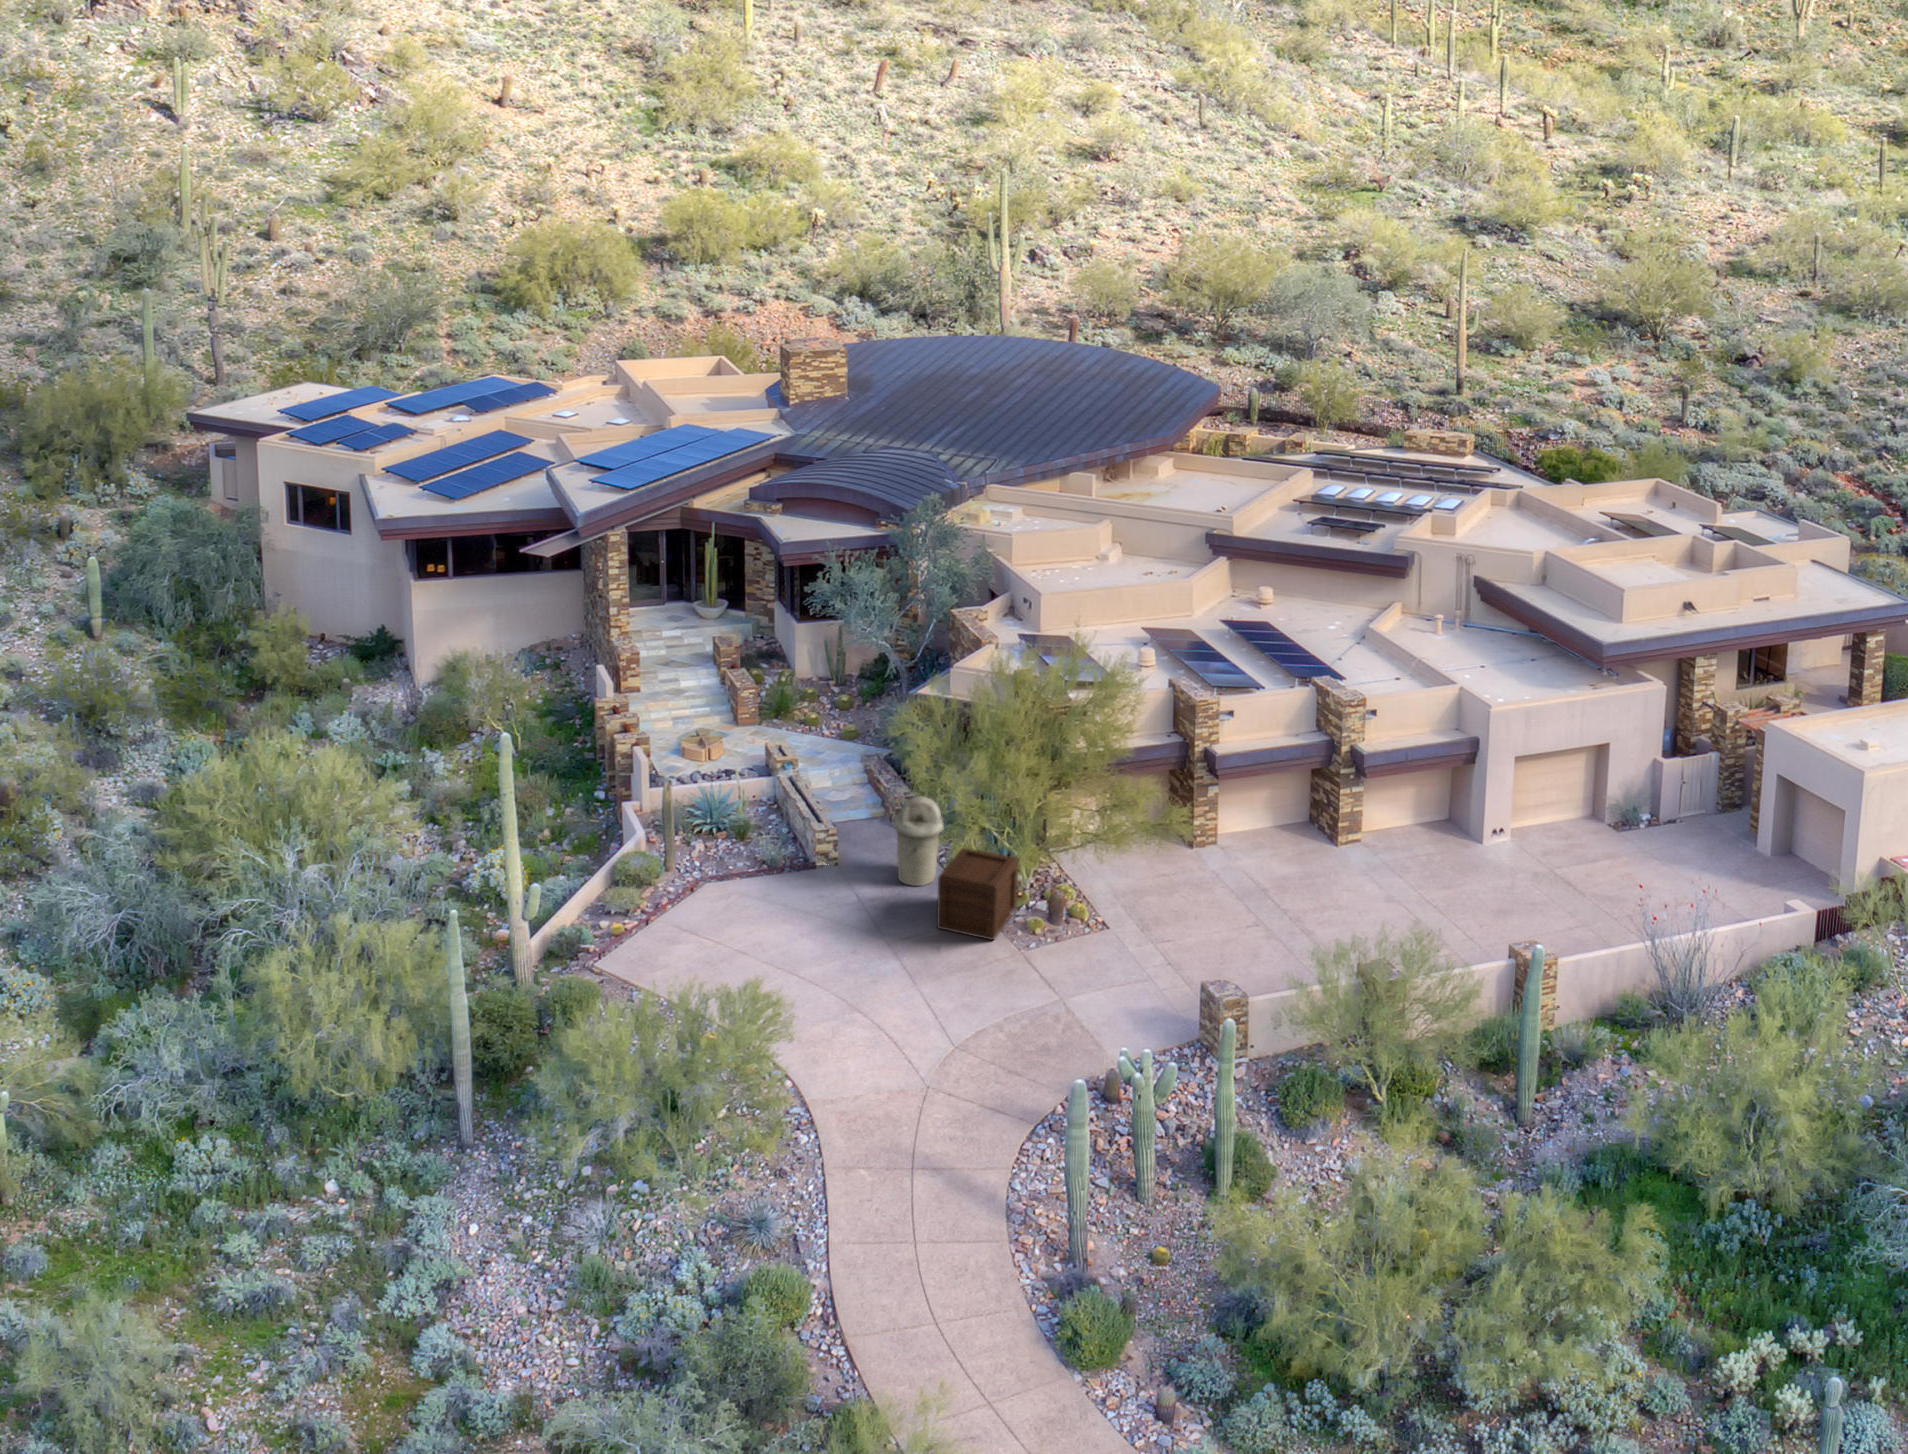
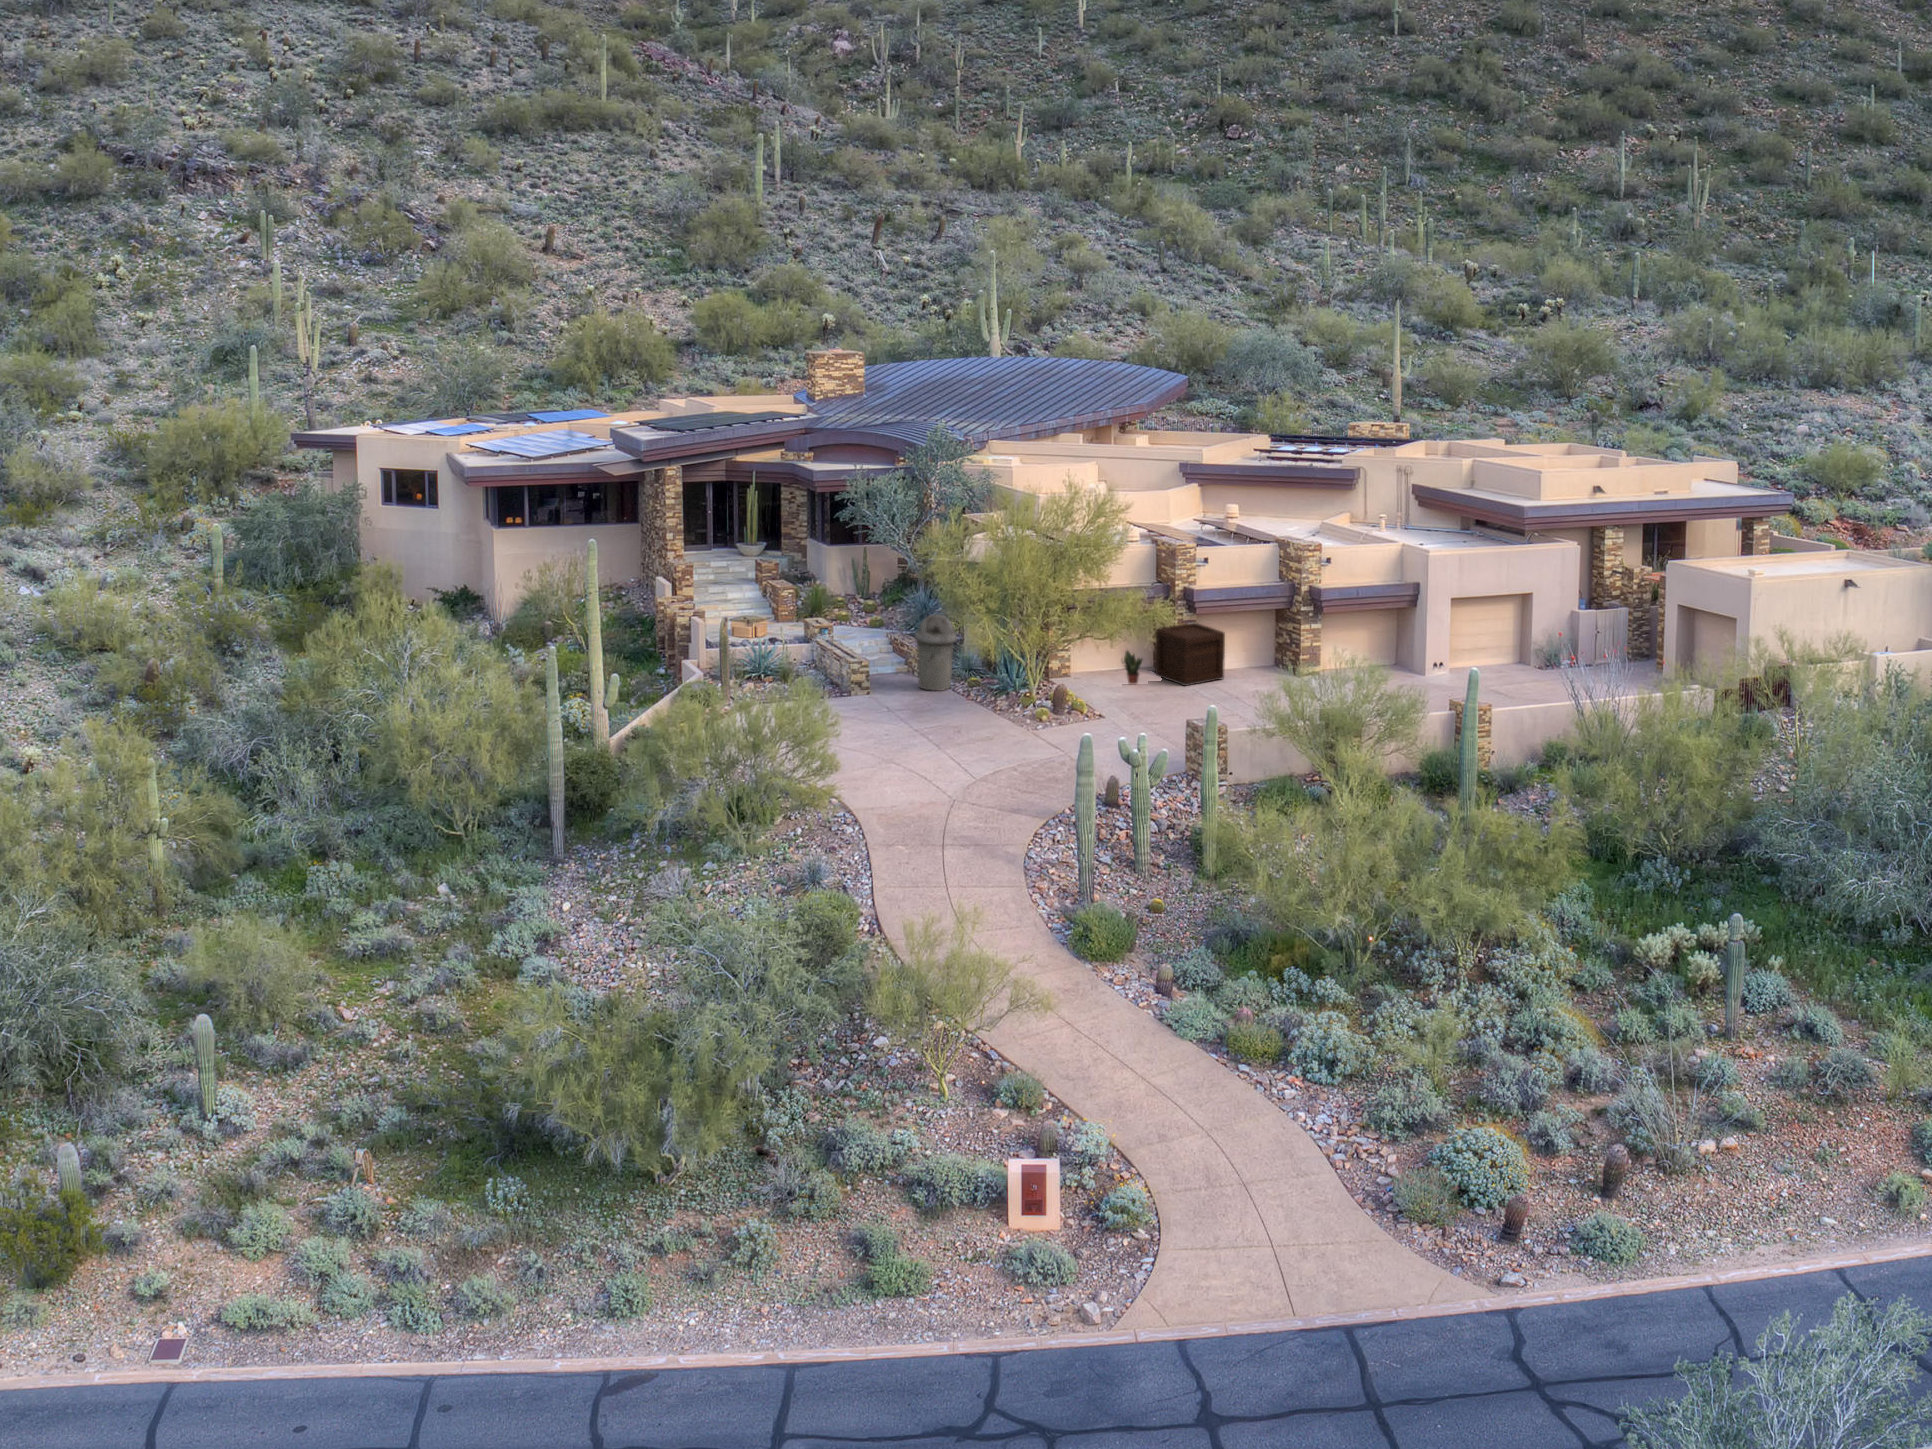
potted plant: none [1137,833,1161,873] -> present [1123,651,1142,684]
wooden crate: present [937,848,1019,940] -> present [1155,623,1225,686]

